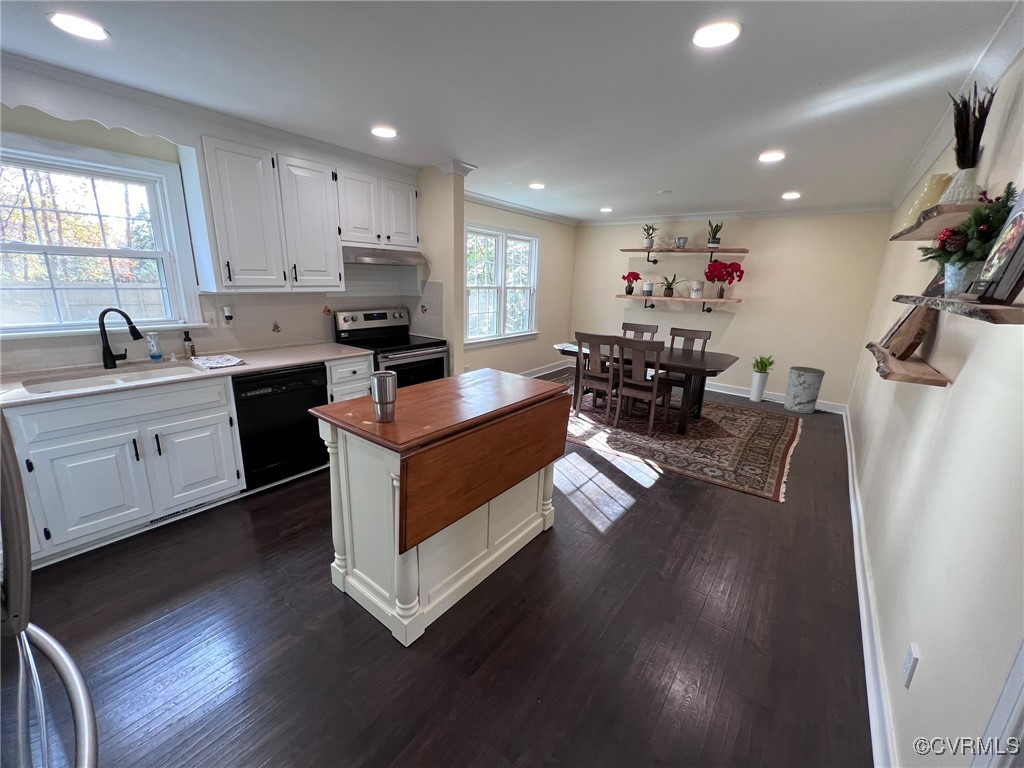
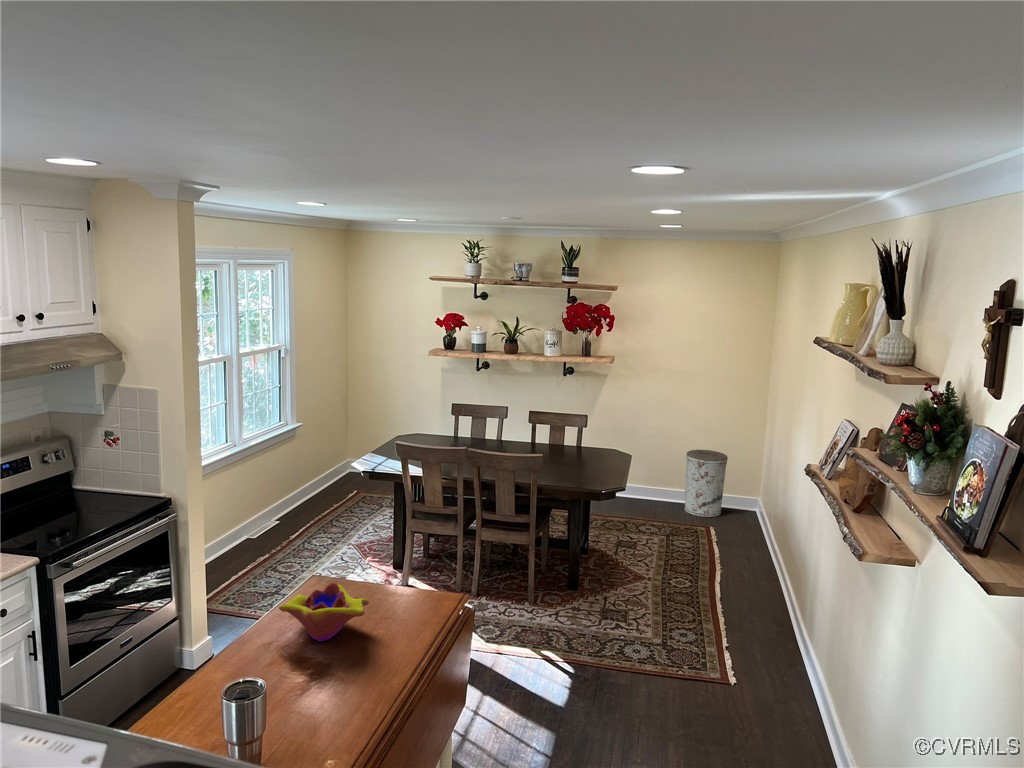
planter: present [750,356,774,402] -> none [634,436,667,506]
decorative bowl: none [453,360,503,388] -> present [279,583,369,641]

